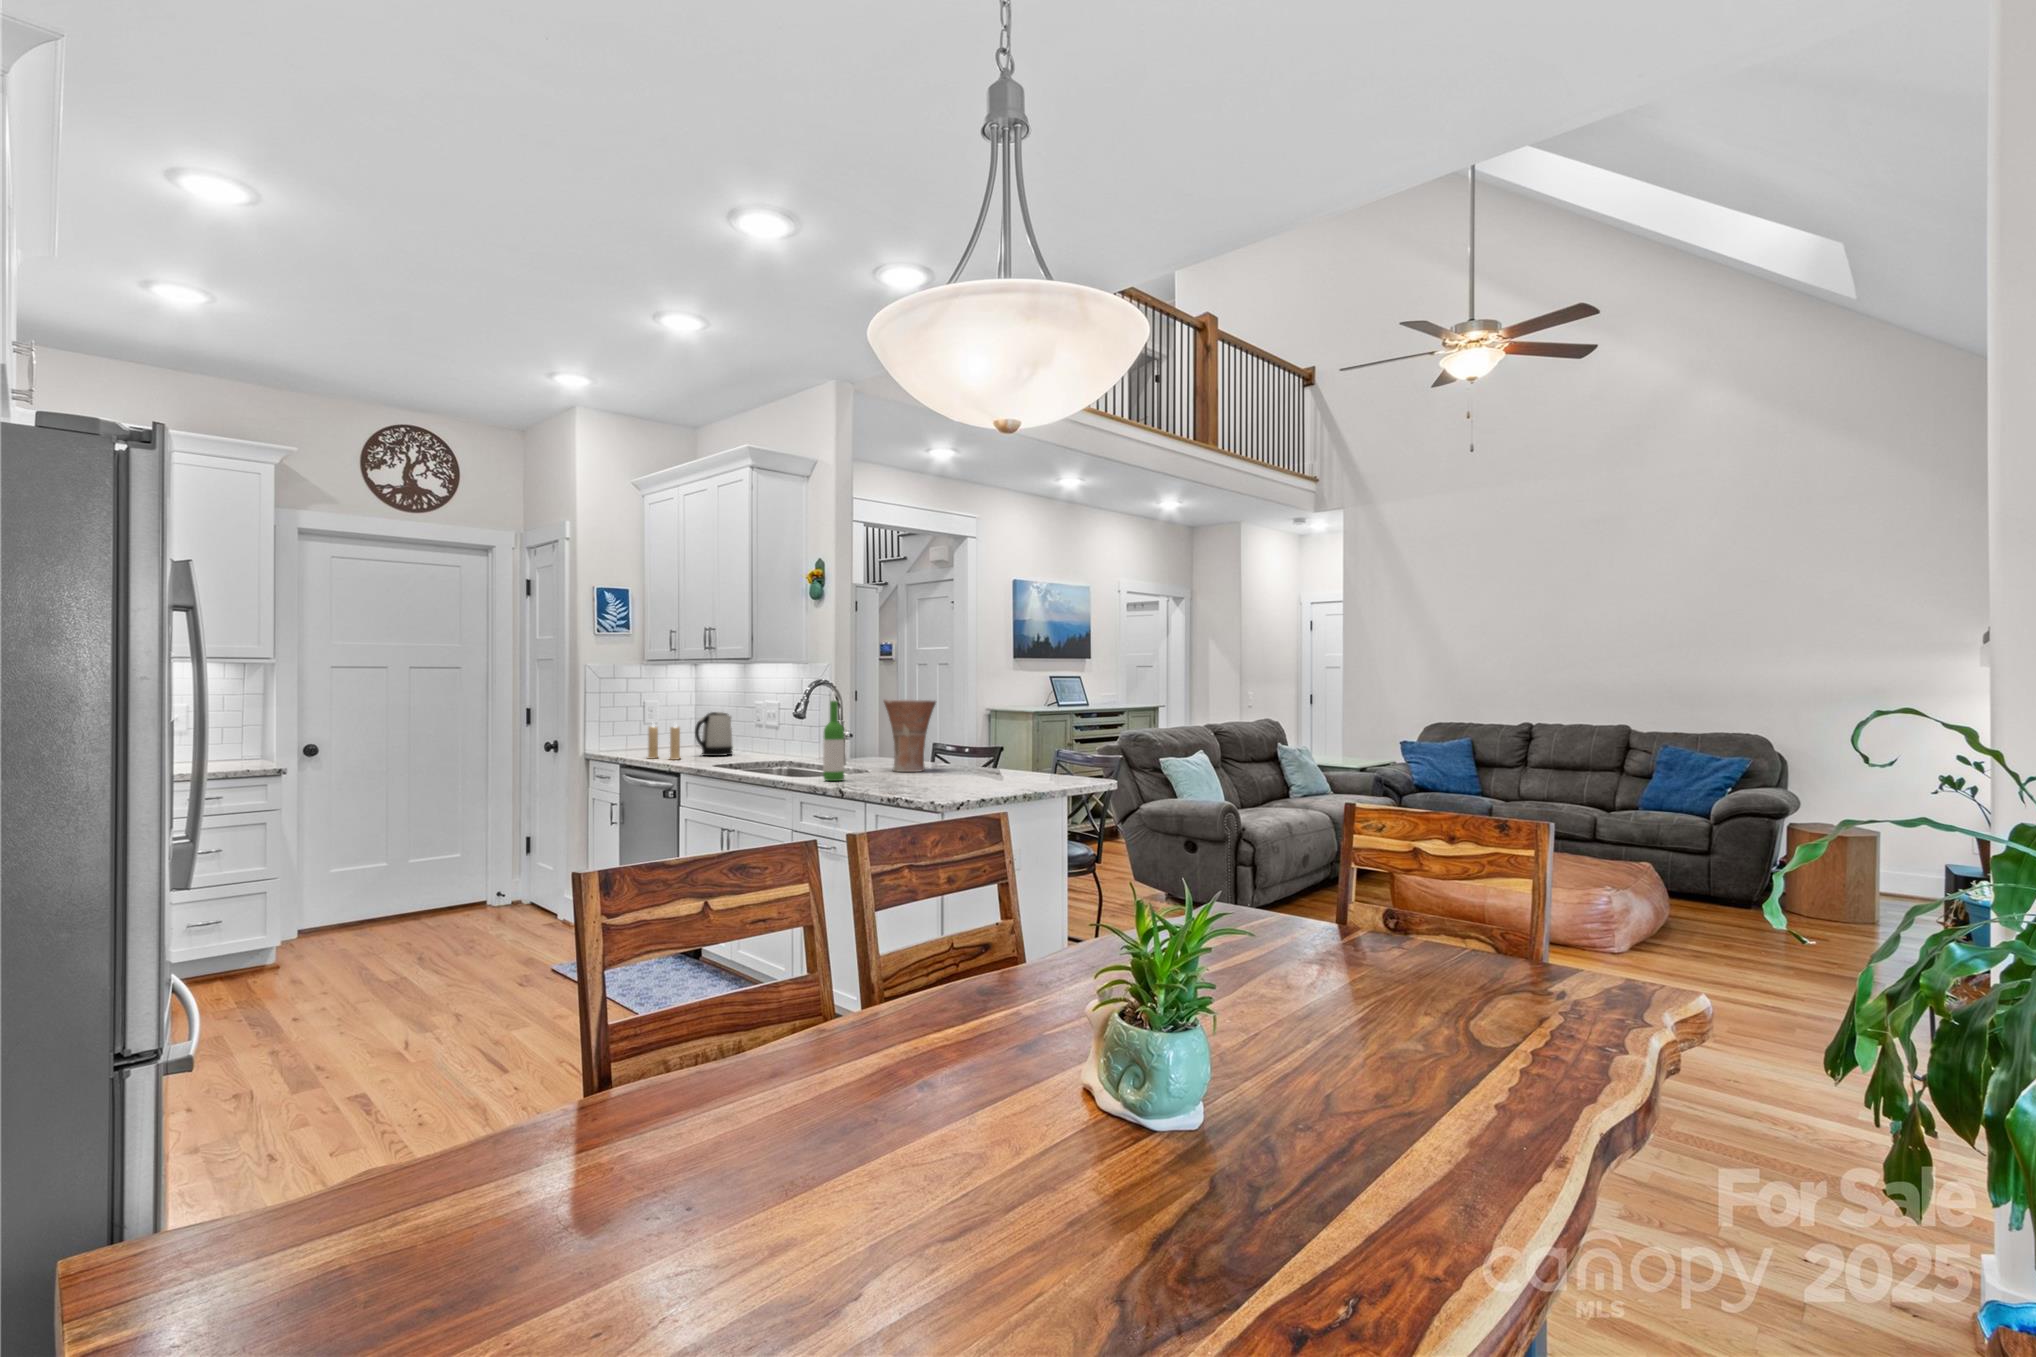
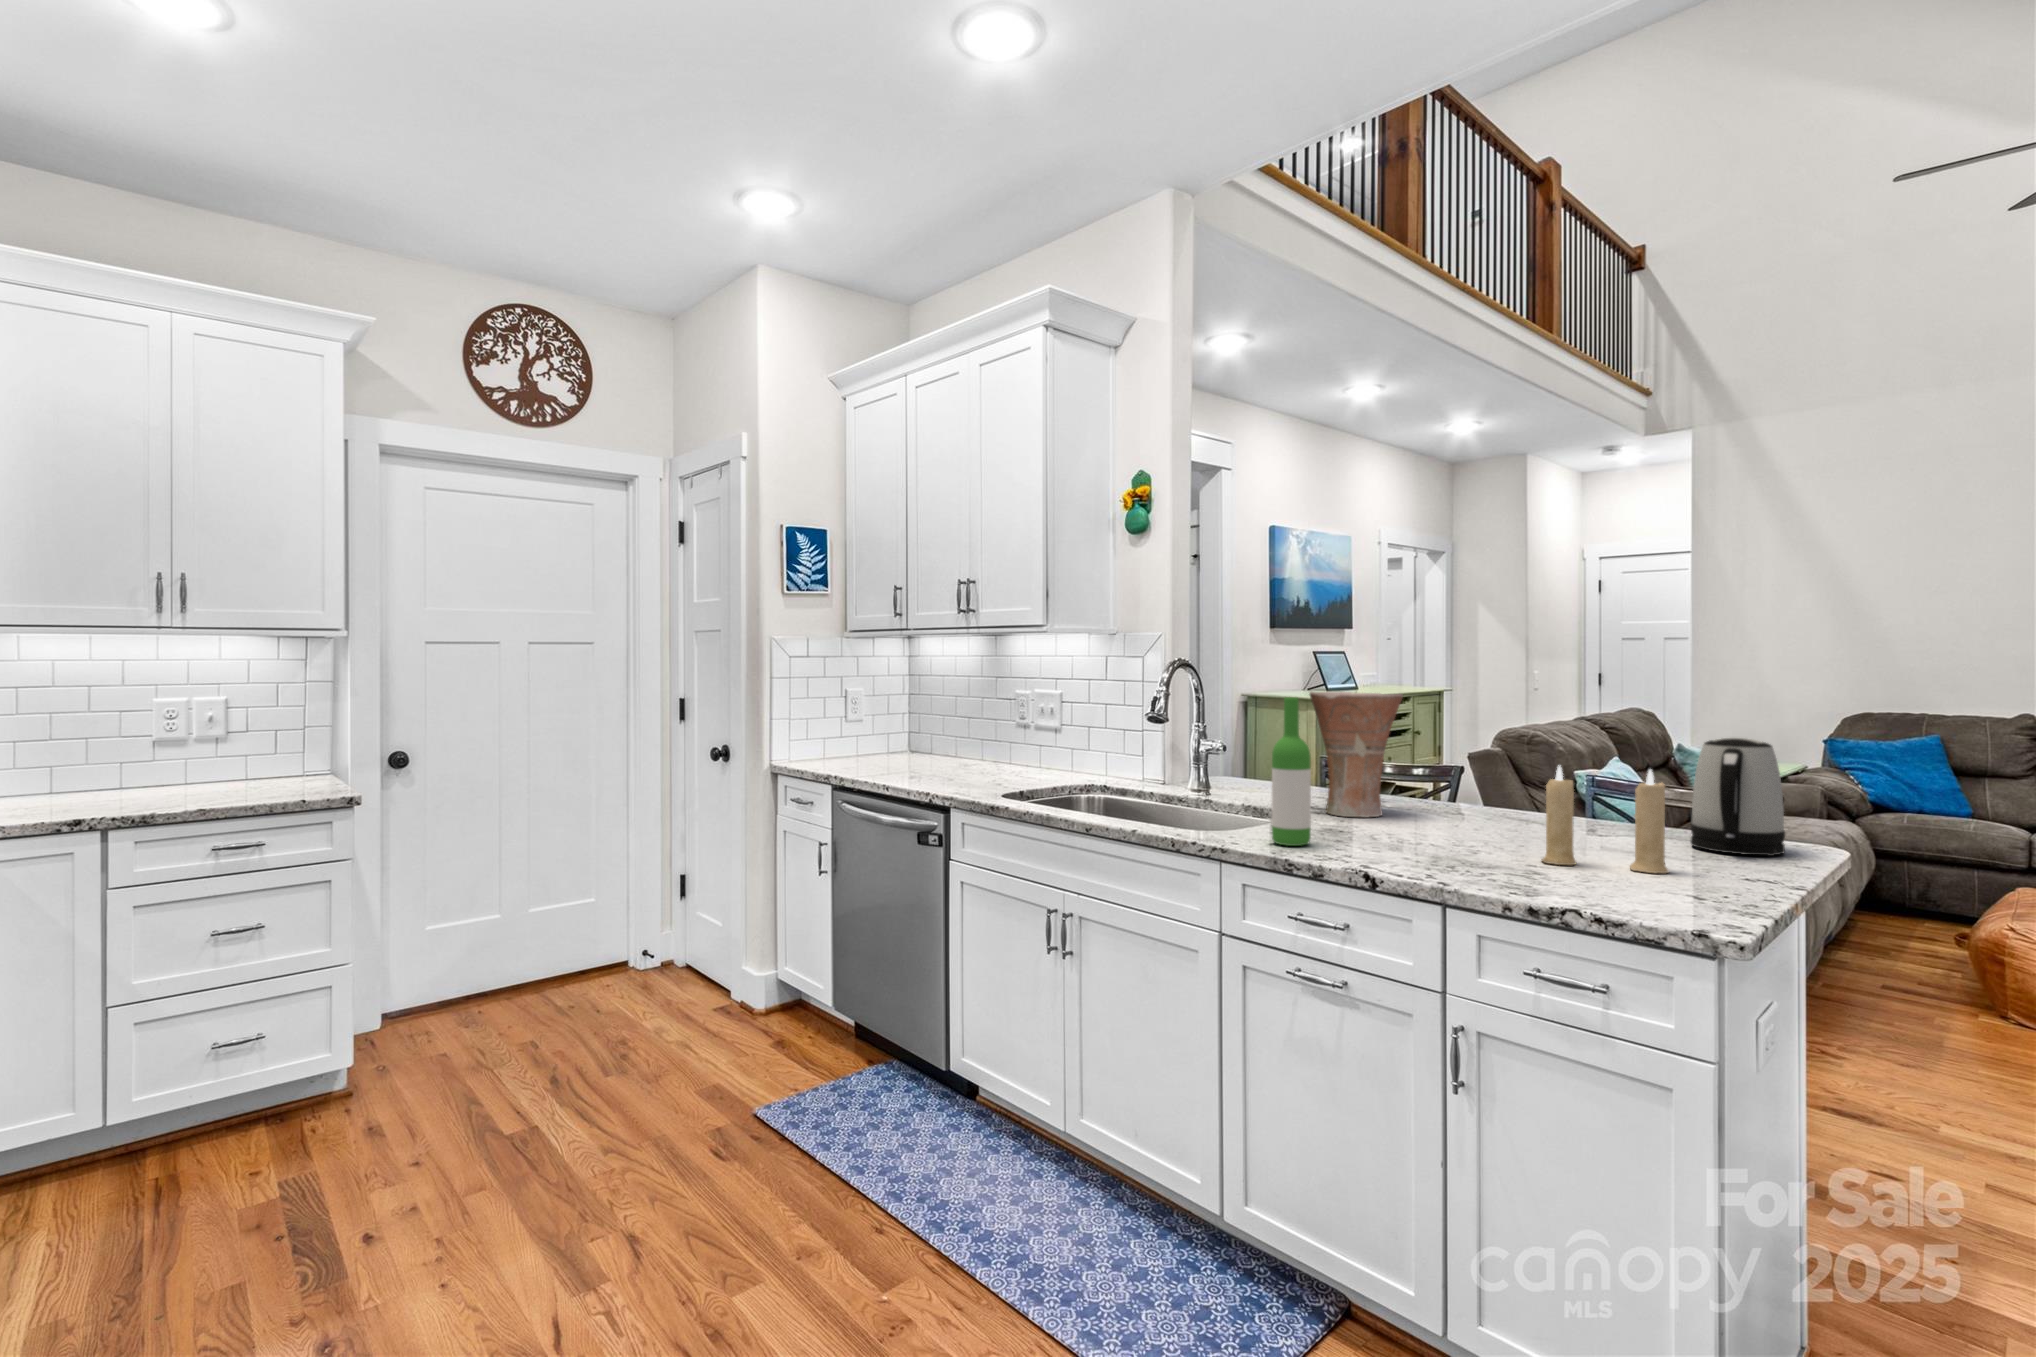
kettle: present [695,712,733,756] -> present [1690,738,1785,856]
candle: present [648,724,680,760] -> present [1541,766,1669,873]

